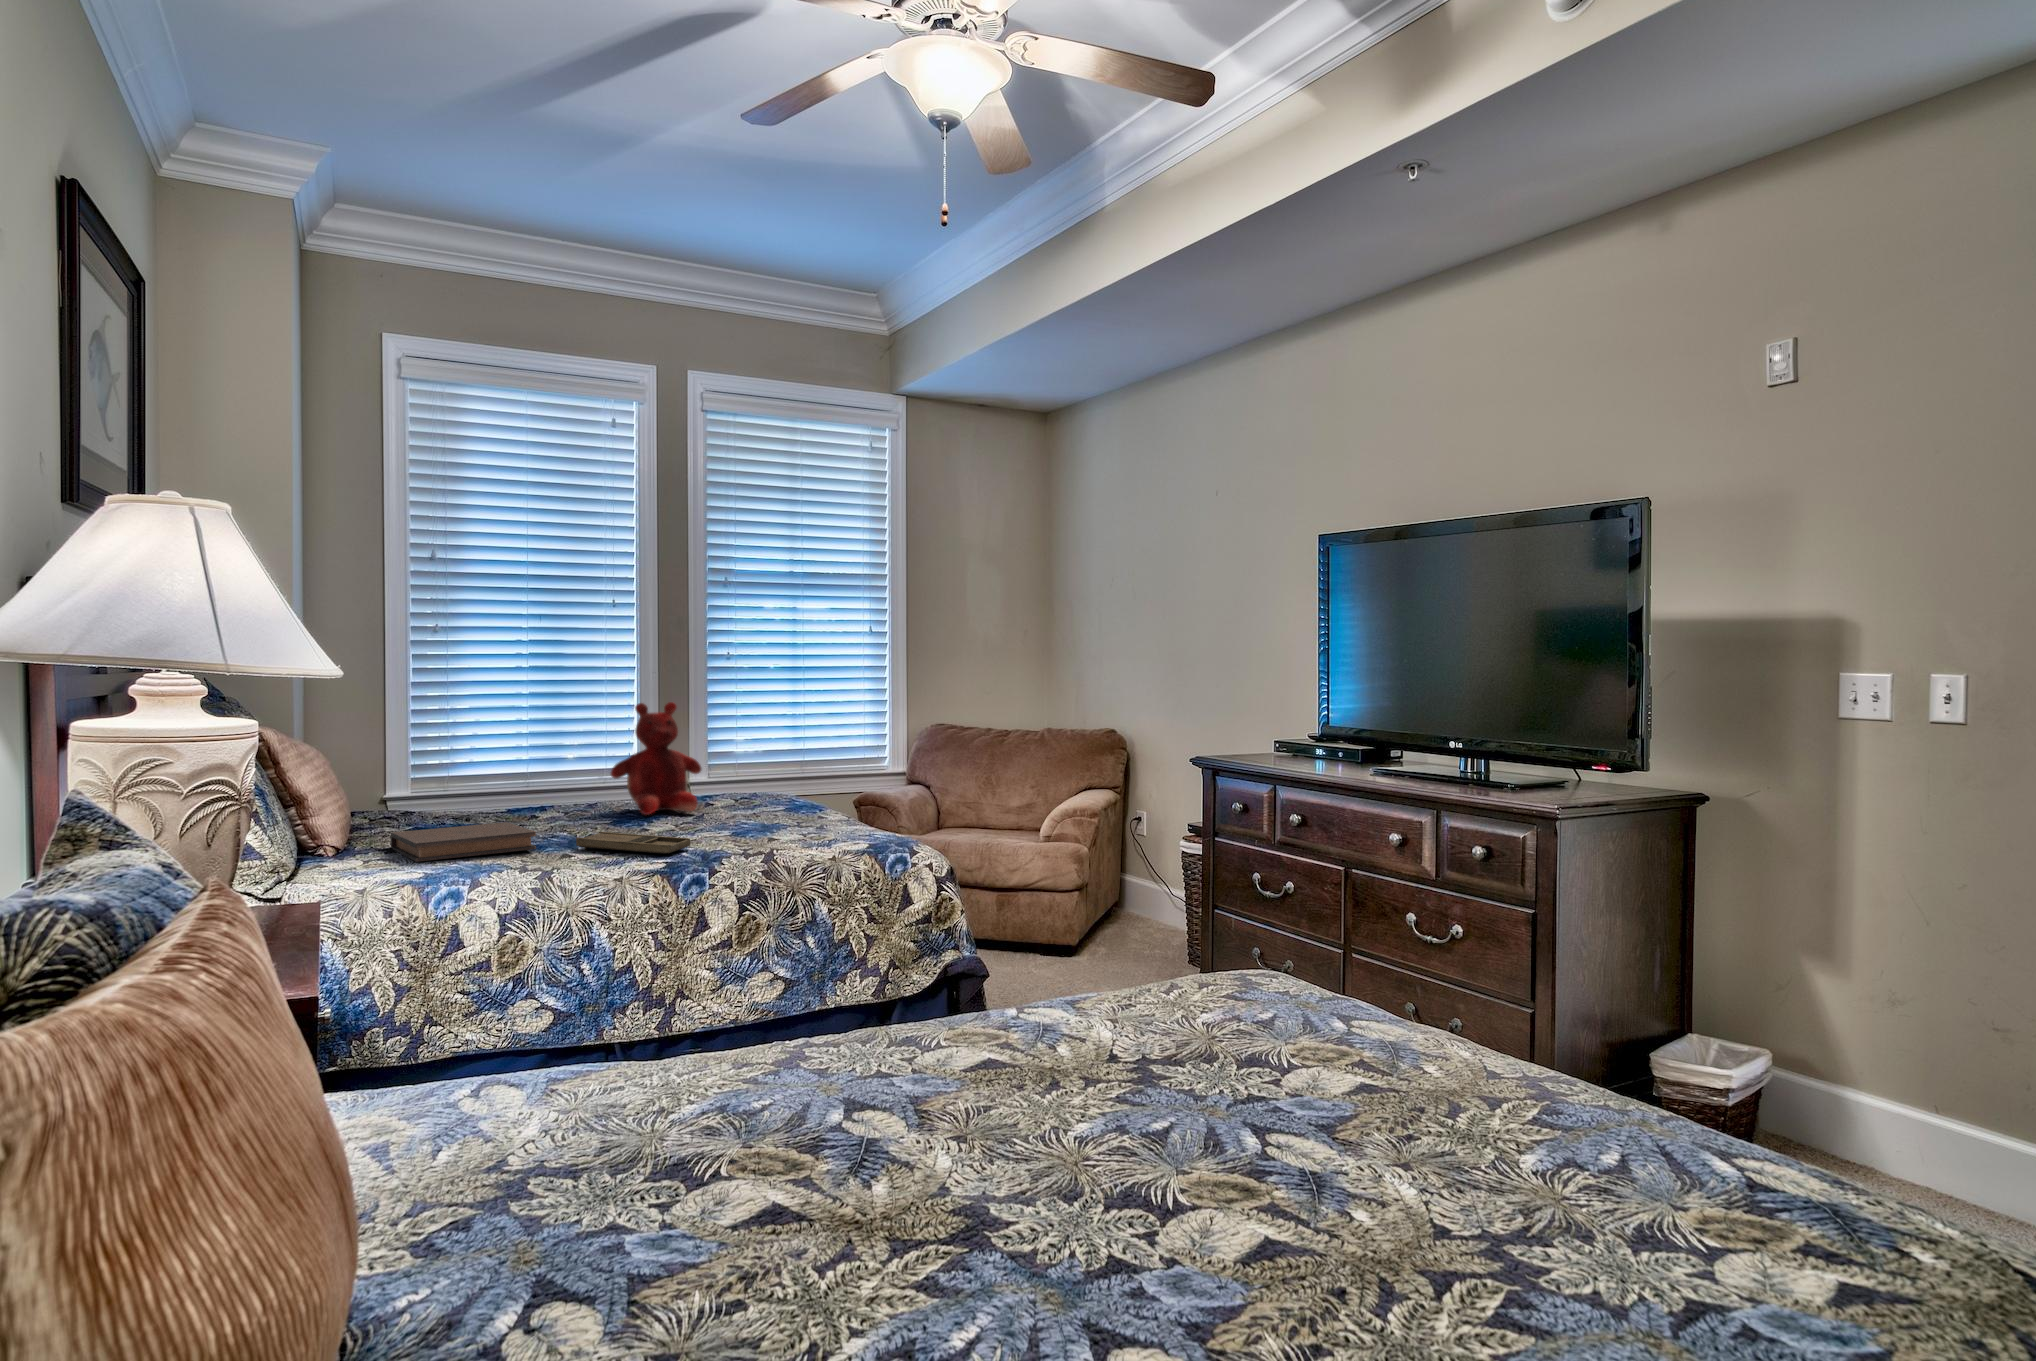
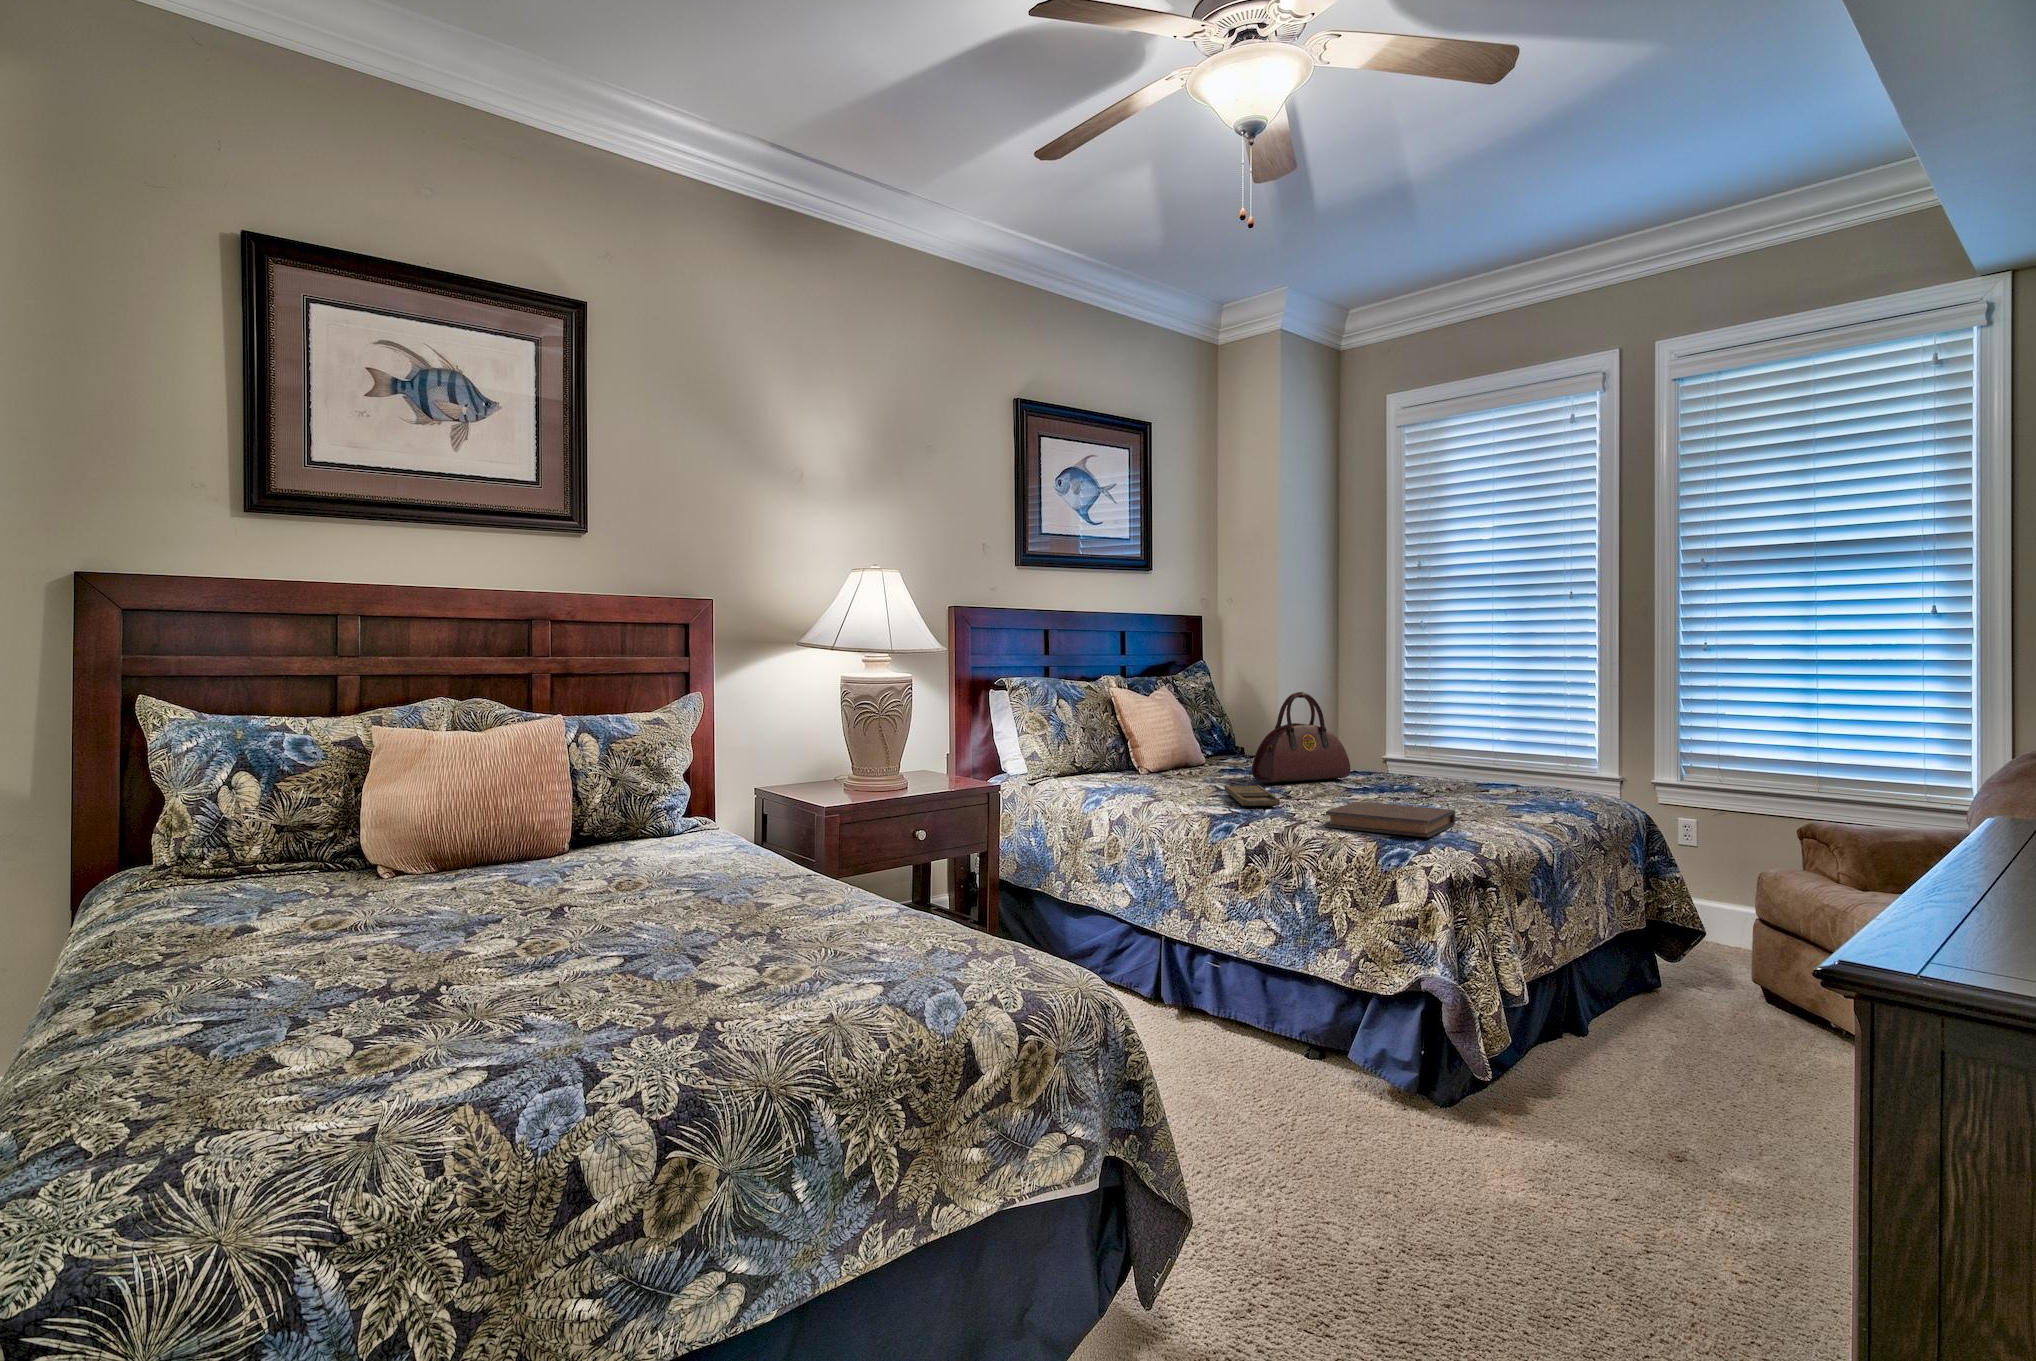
teddy bear: present [611,702,701,815] -> none [1381,687,1468,789]
handbag: none [519,714,592,833] -> present [1252,692,1350,783]
book: present [390,822,536,862] -> present [1326,802,1455,837]

